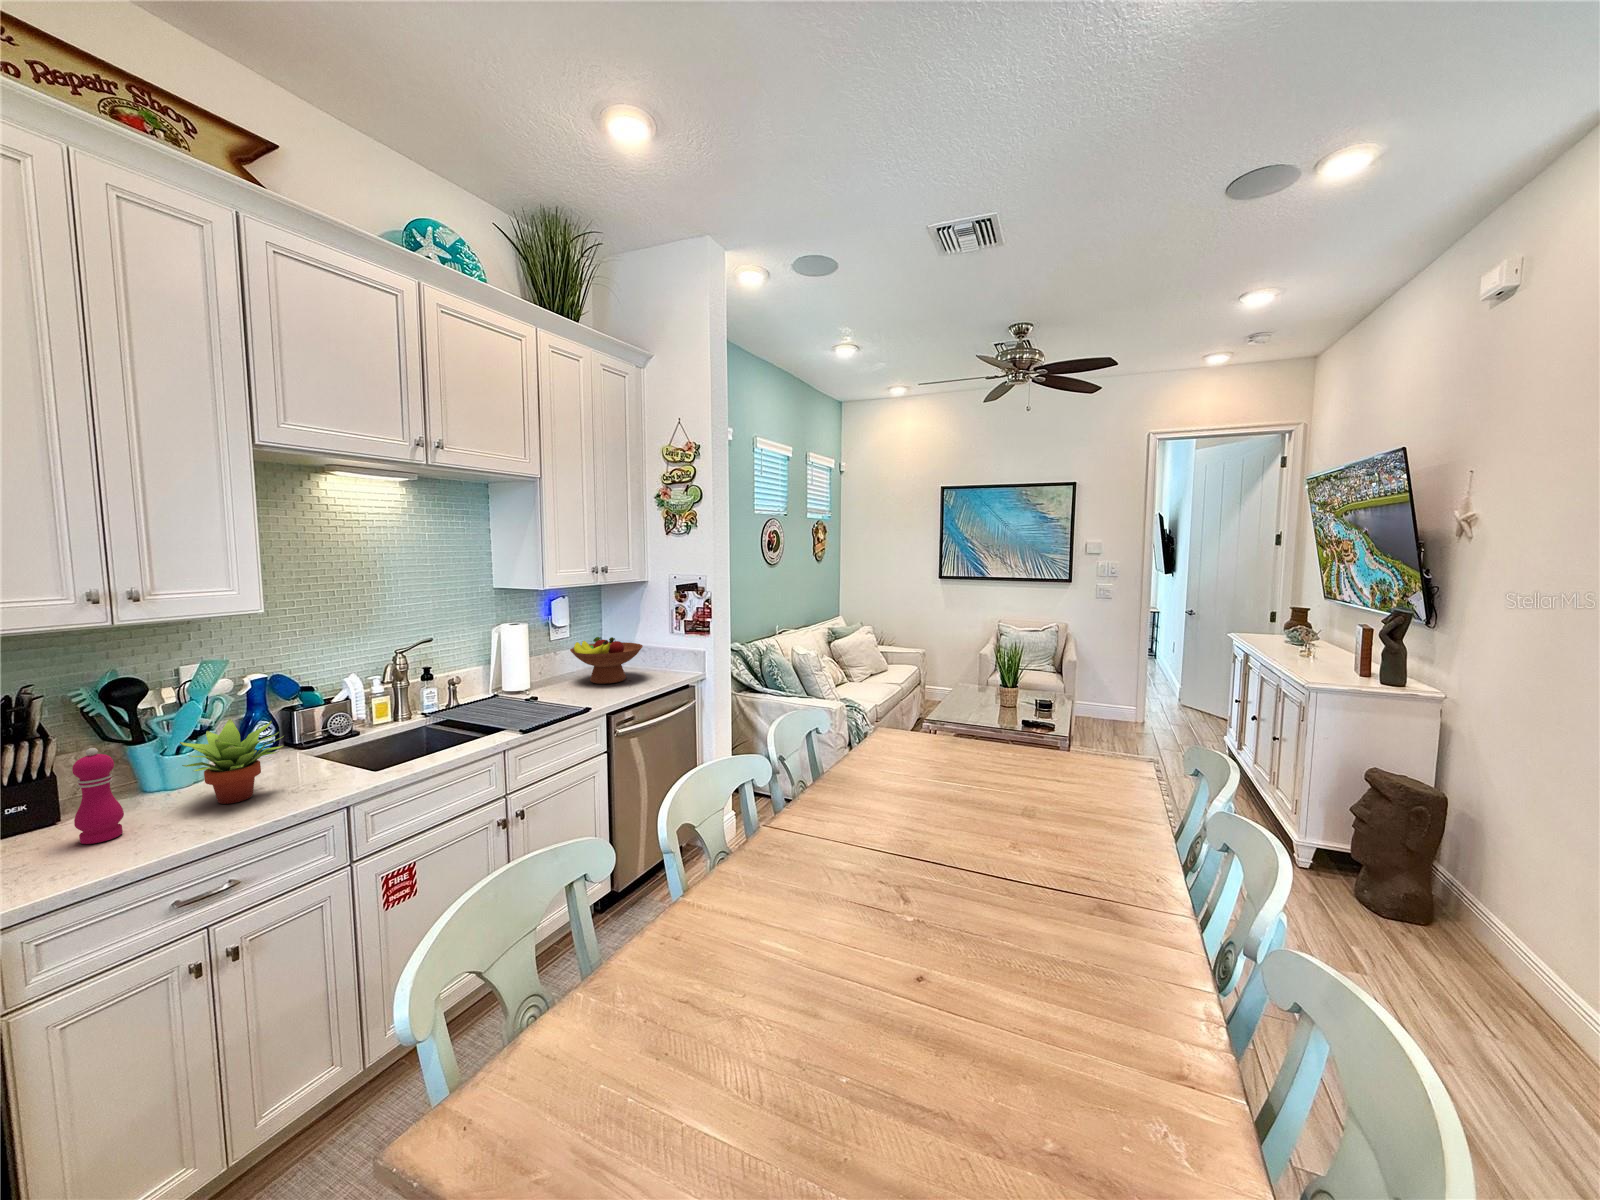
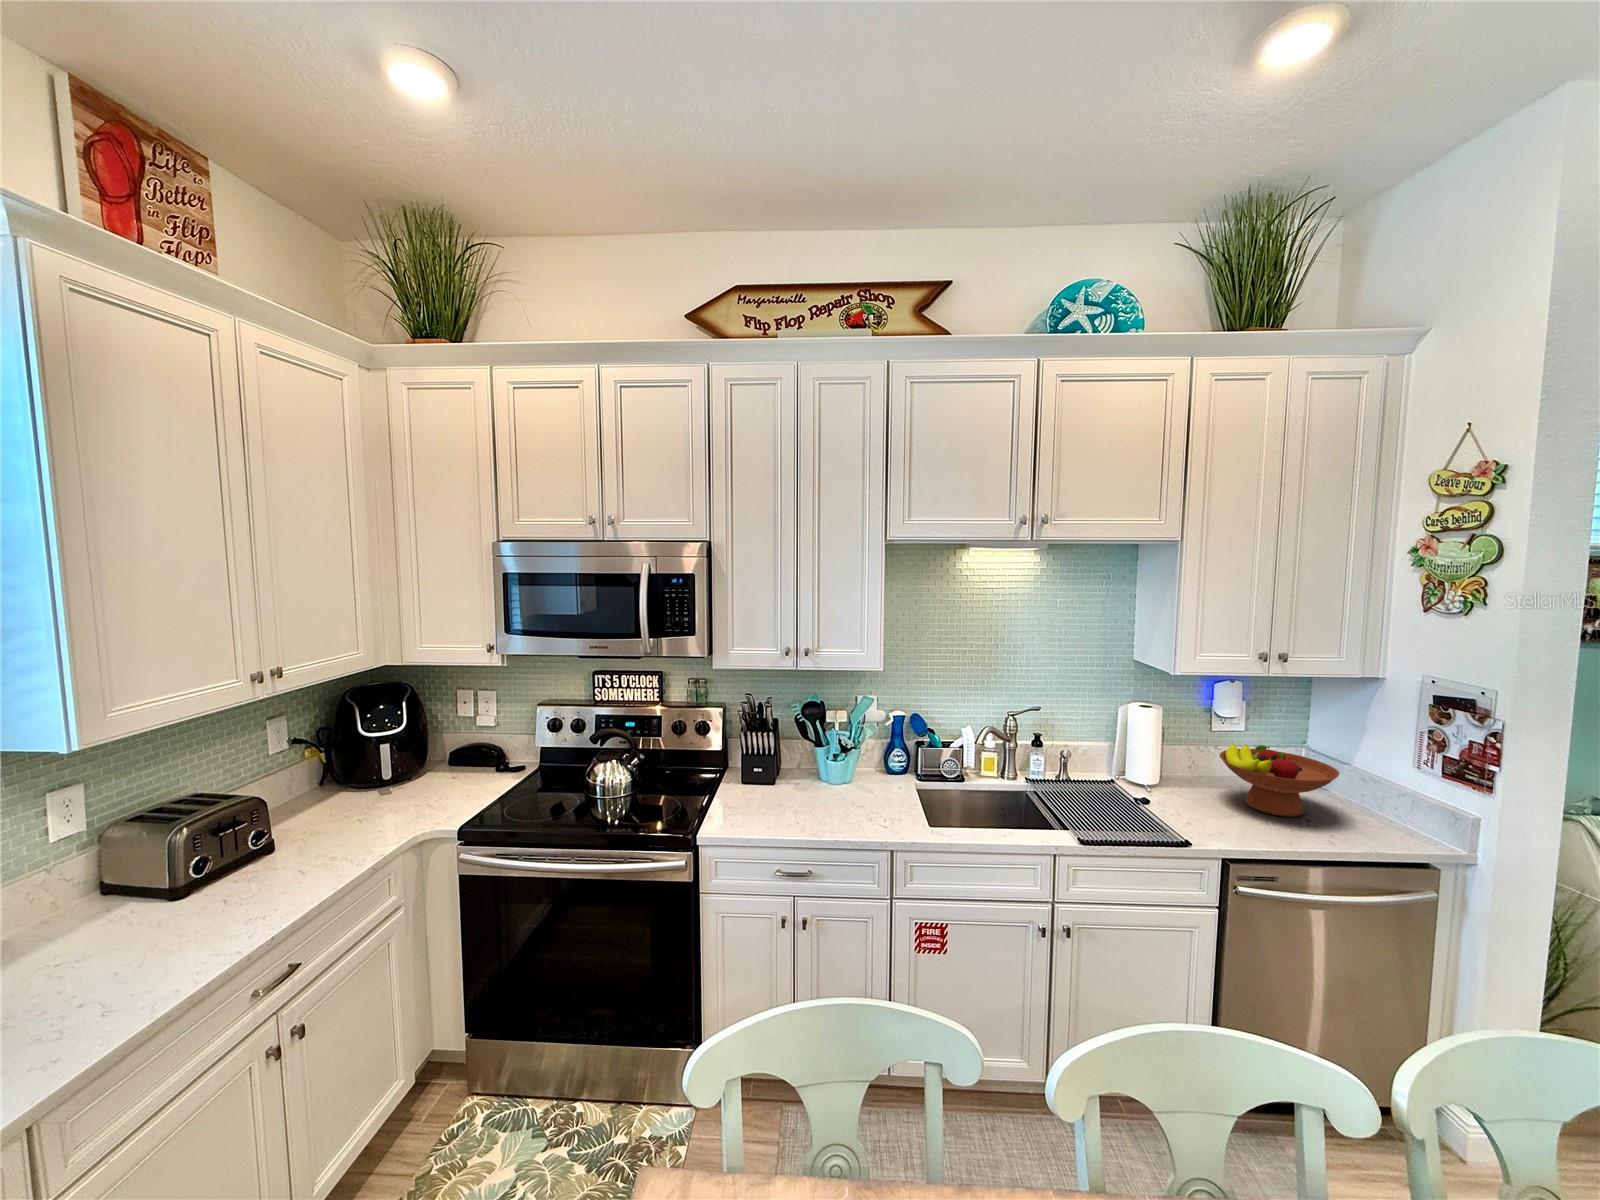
succulent plant: present [180,719,283,804] -> none [817,747,874,812]
pepper mill: present [72,748,124,844] -> none [763,748,785,809]

